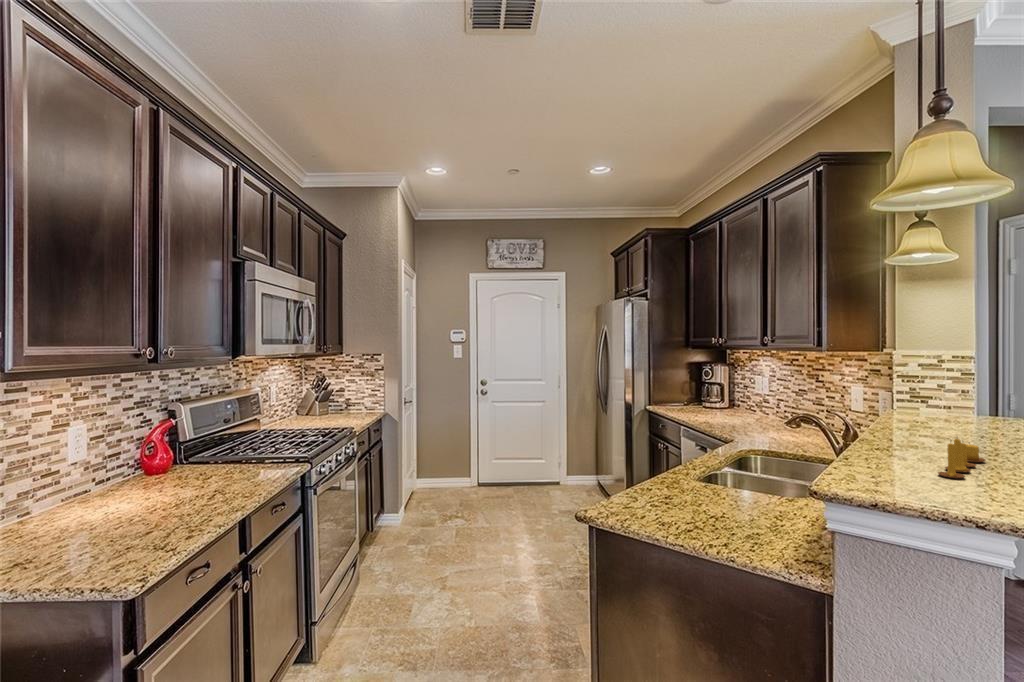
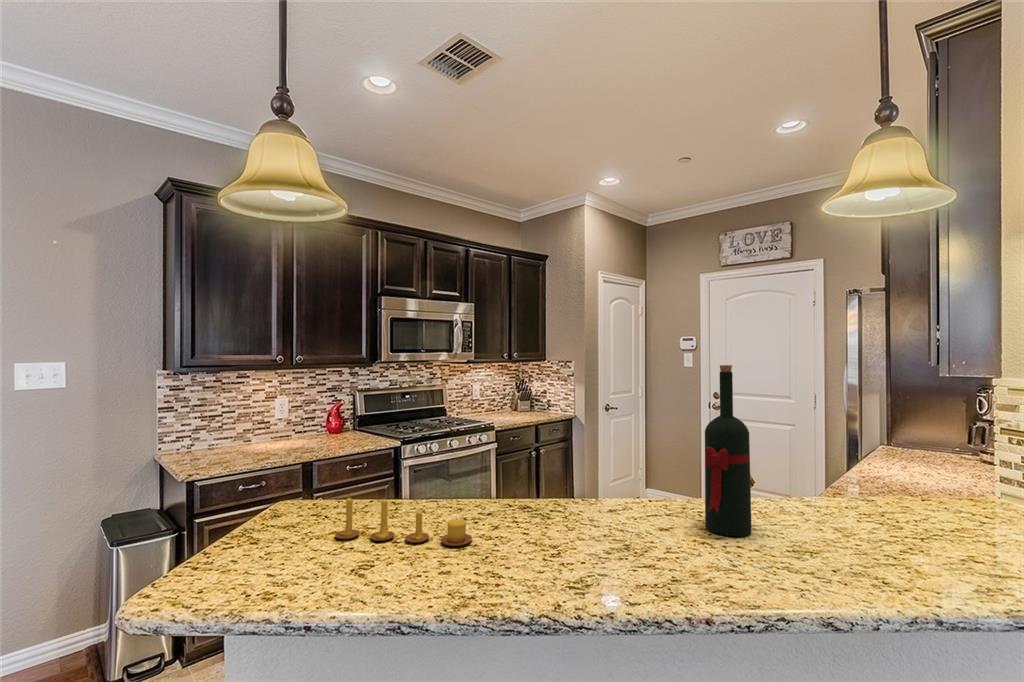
wine bottle: none [927,332,966,430] -> present [705,365,752,536]

